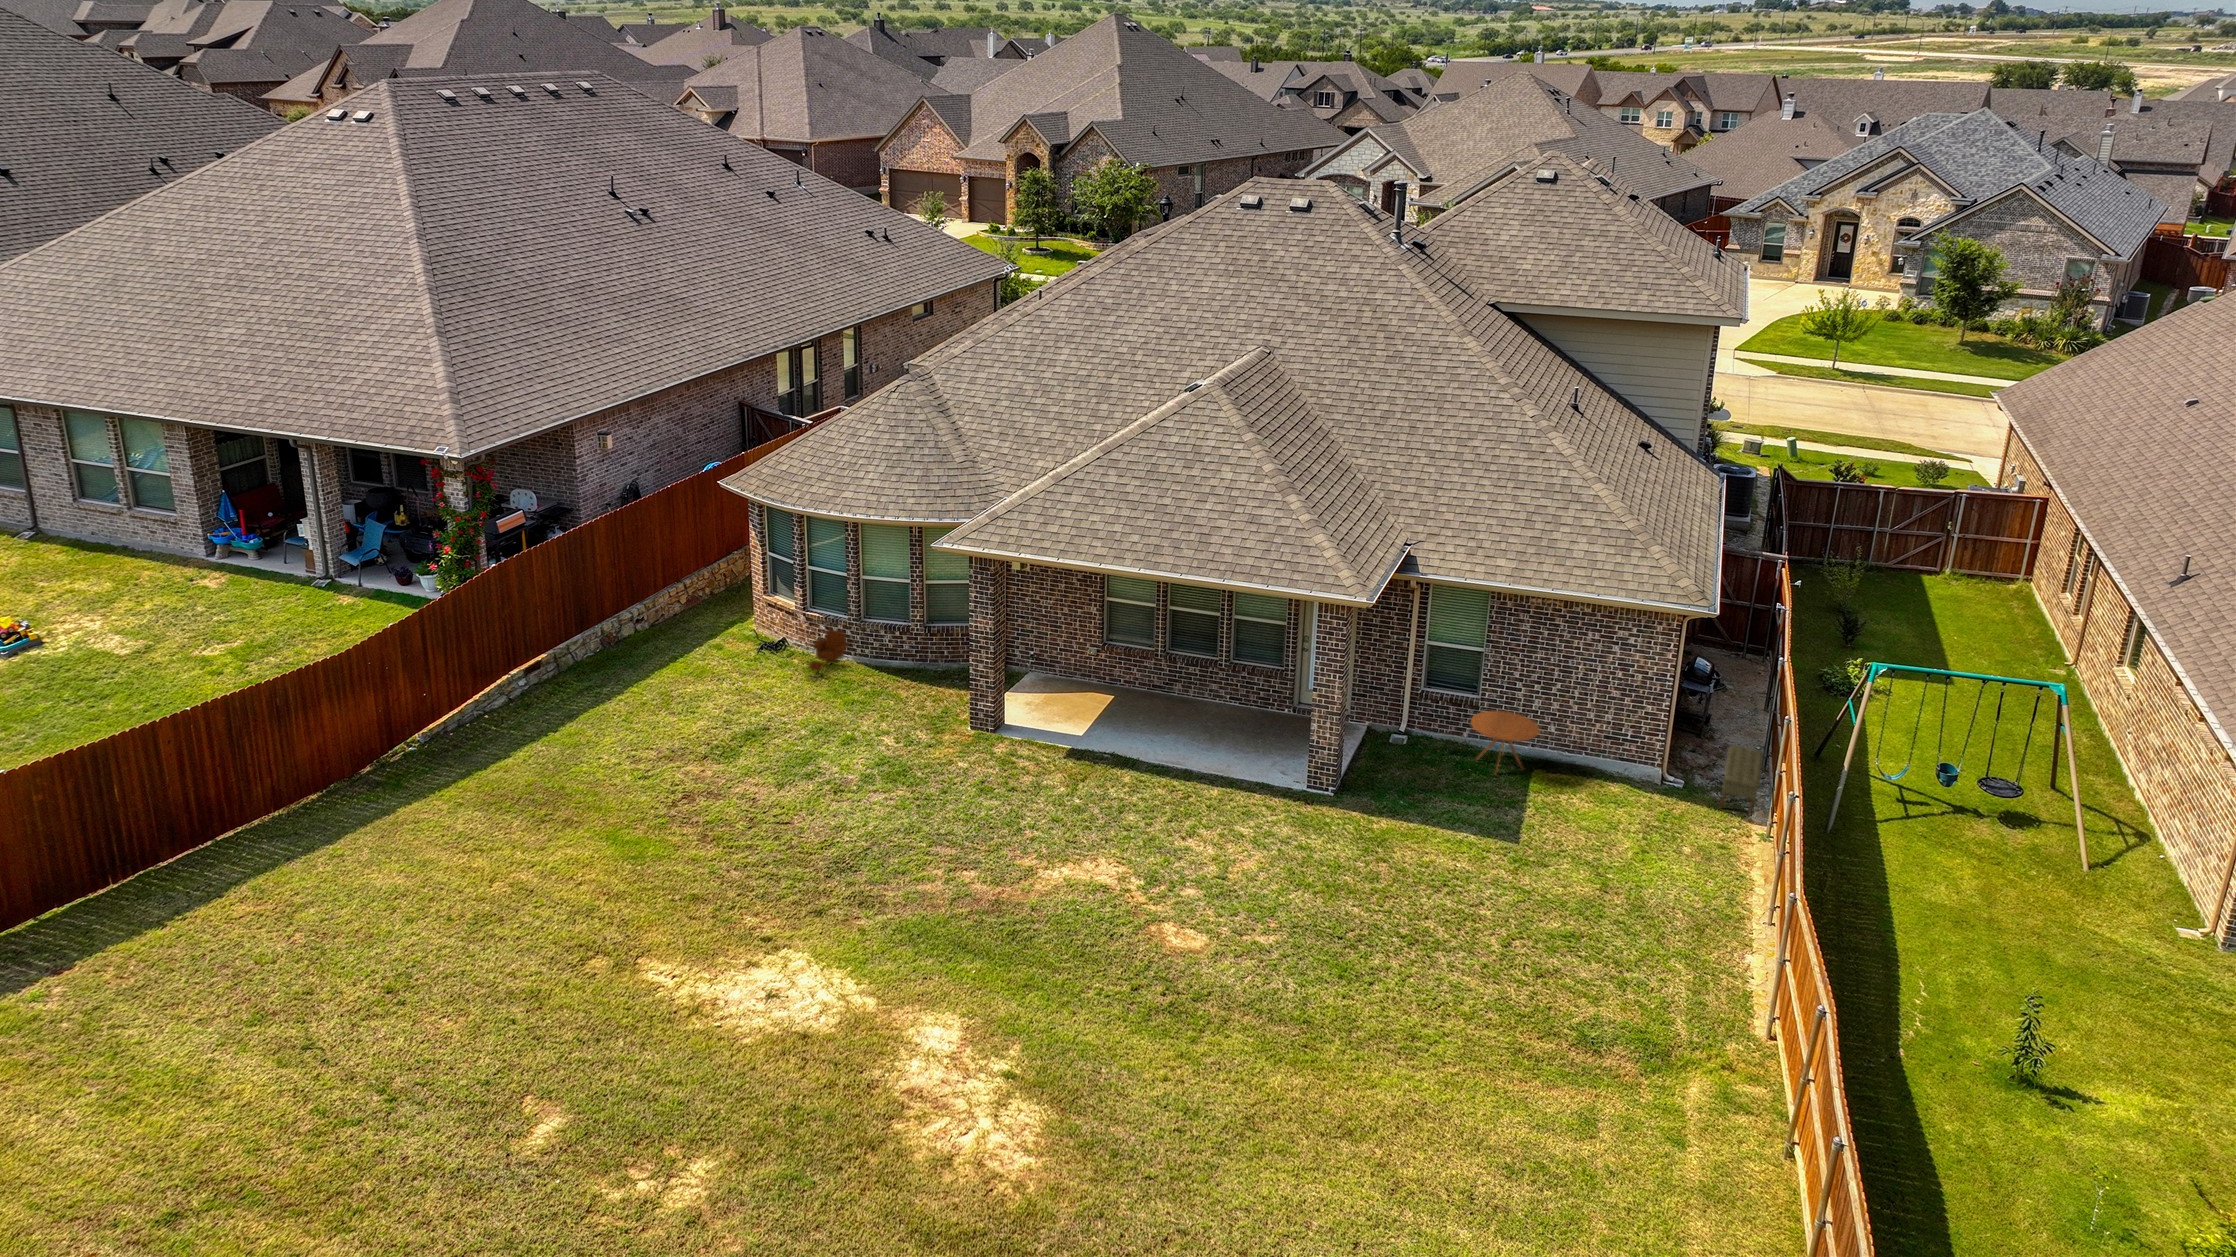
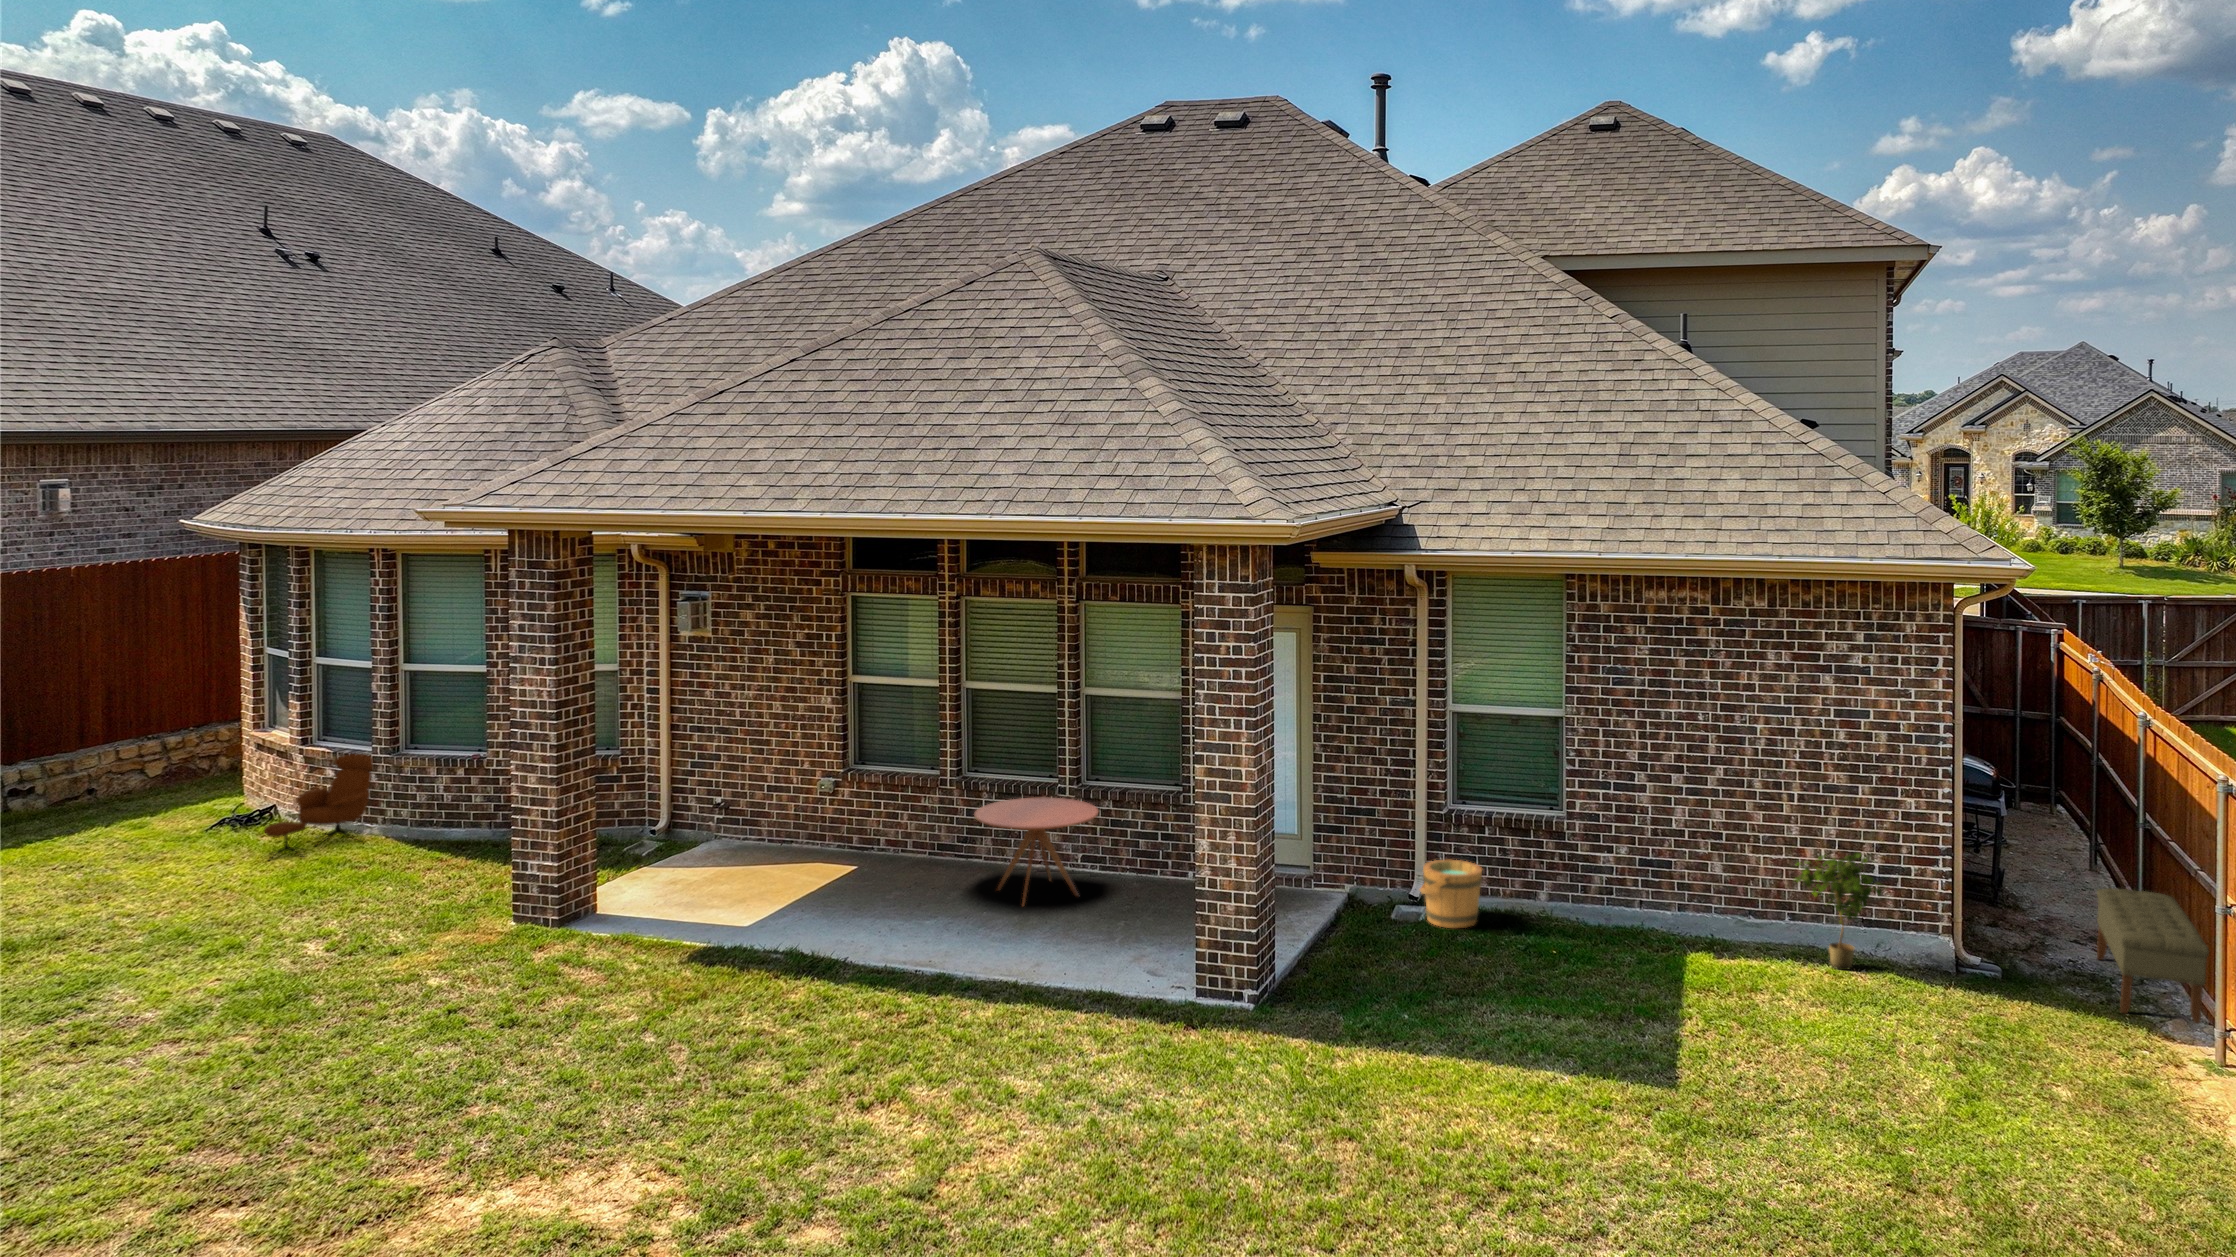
round table: present [1471,711,1540,768] -> present [974,797,1098,906]
bucket: none [1406,712,1438,747] -> present [1420,860,1482,928]
potted plant: none [1585,727,1627,780] -> present [1794,853,1881,970]

